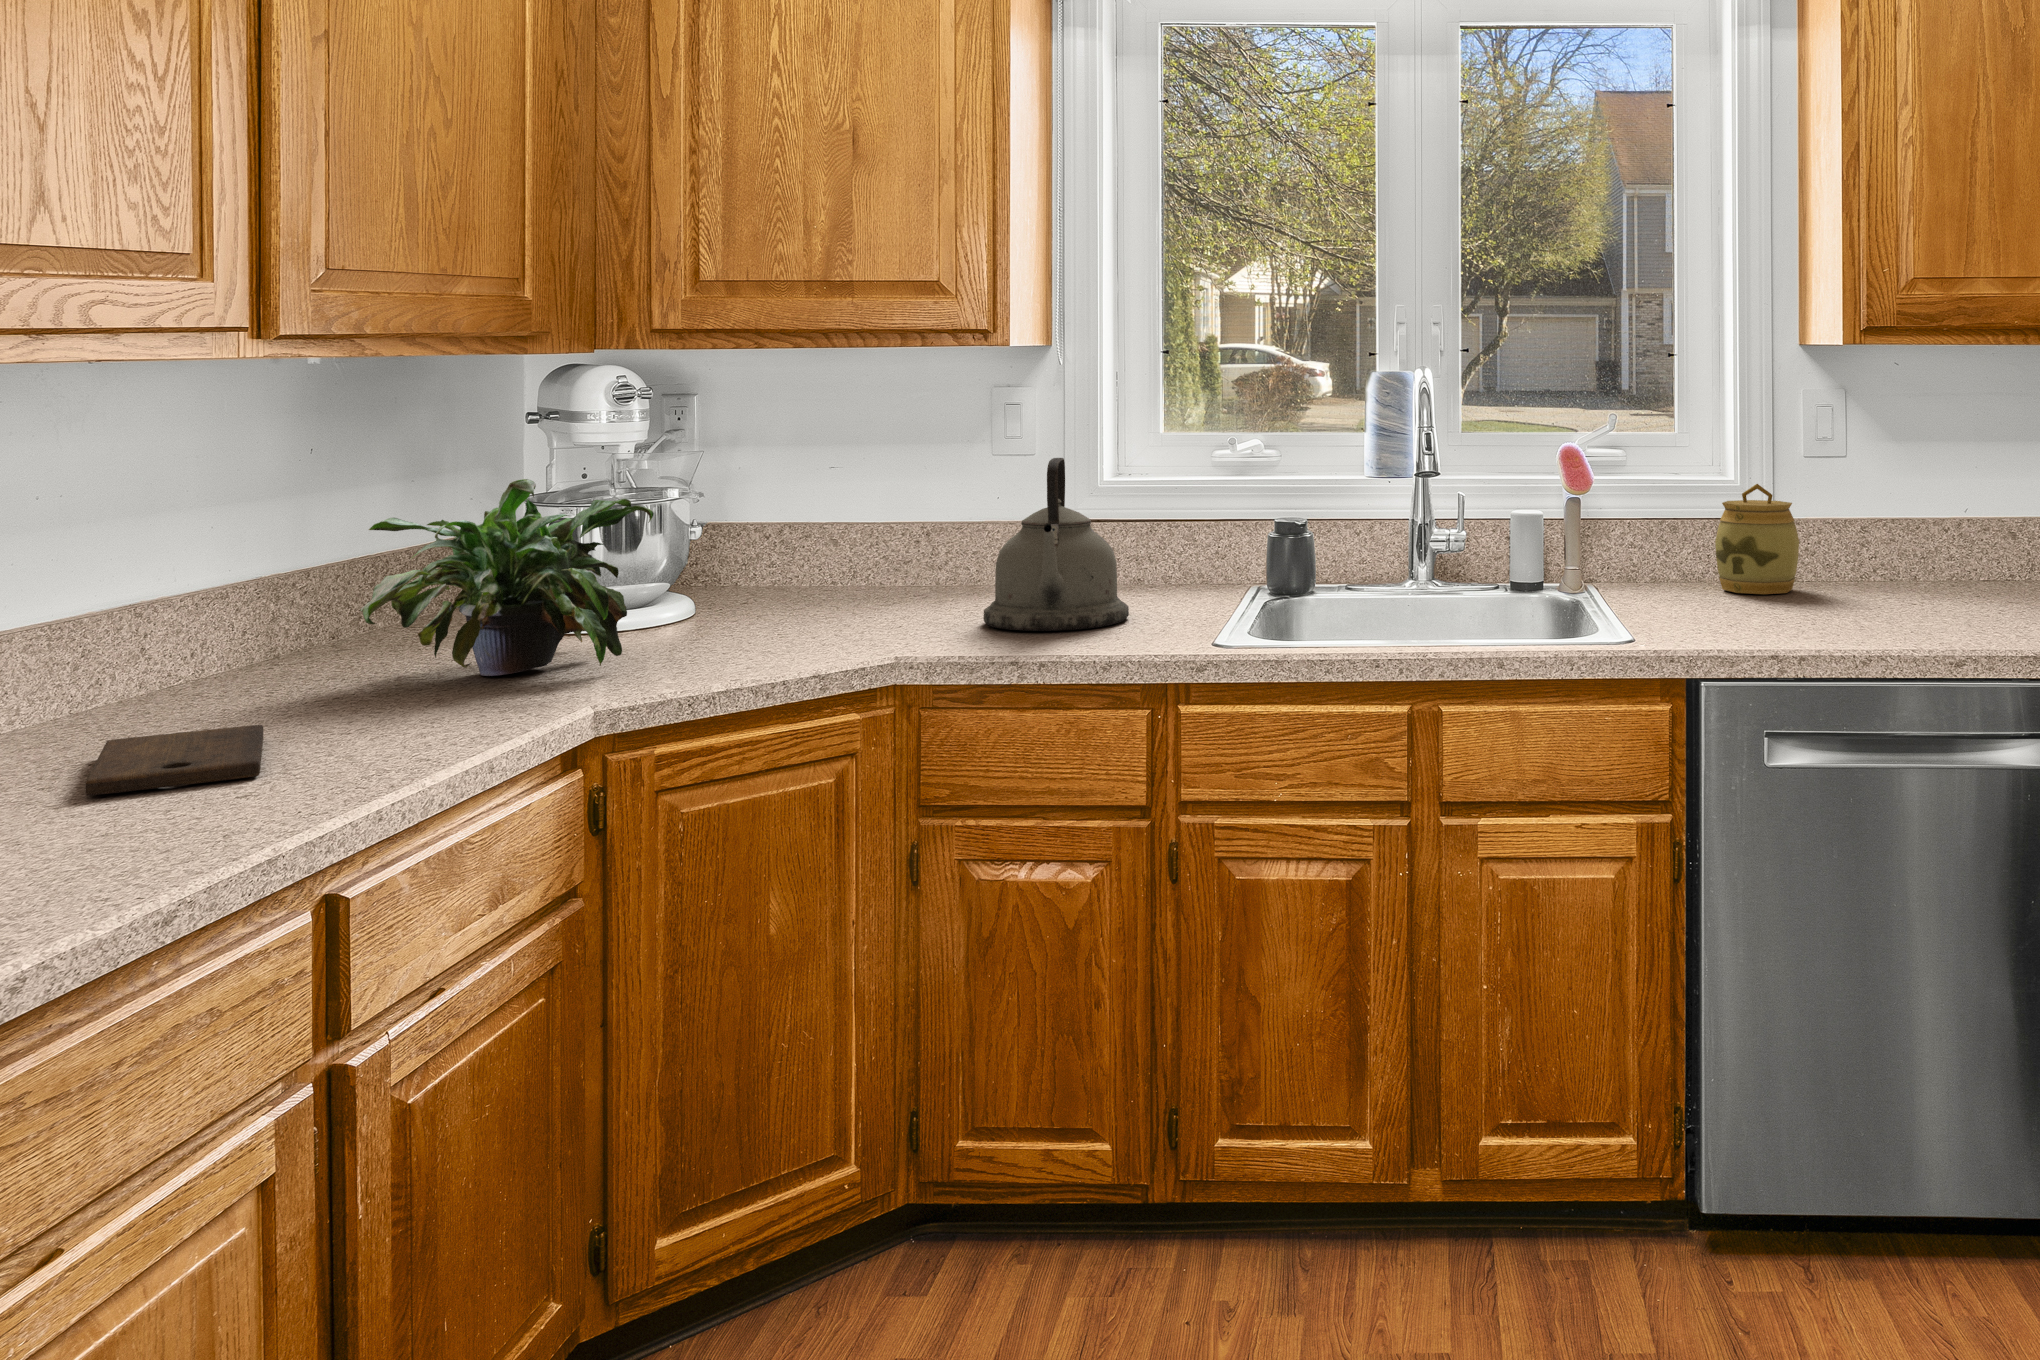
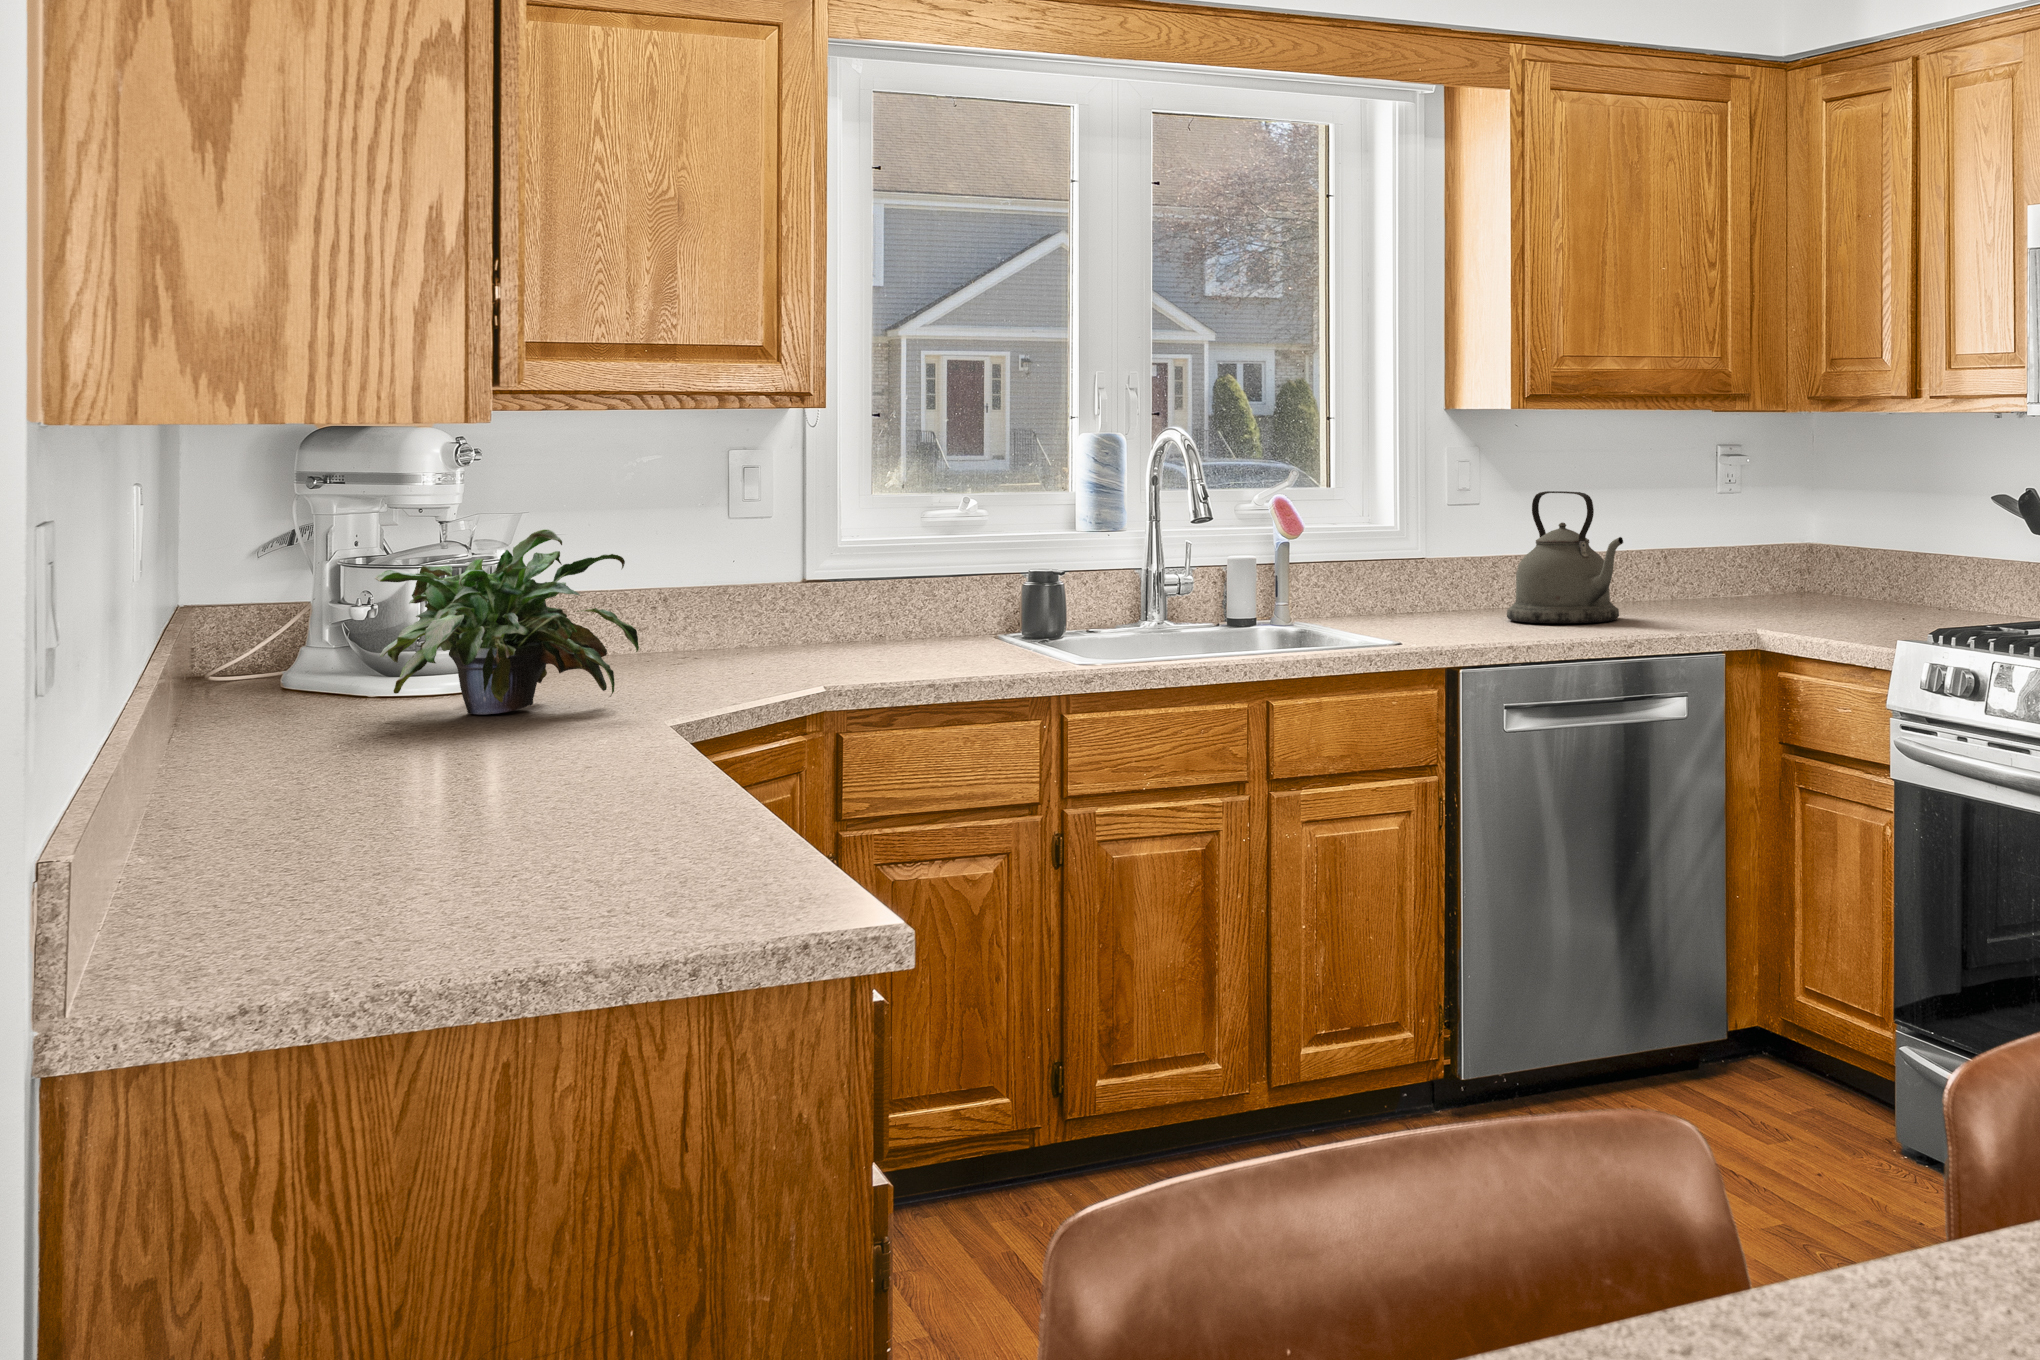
kettle: present [983,458,1129,631] -> present [1507,491,1623,623]
jar: present [1715,484,1799,594] -> none [1393,524,1458,615]
cutting board: present [85,725,263,796] -> none [367,738,580,774]

